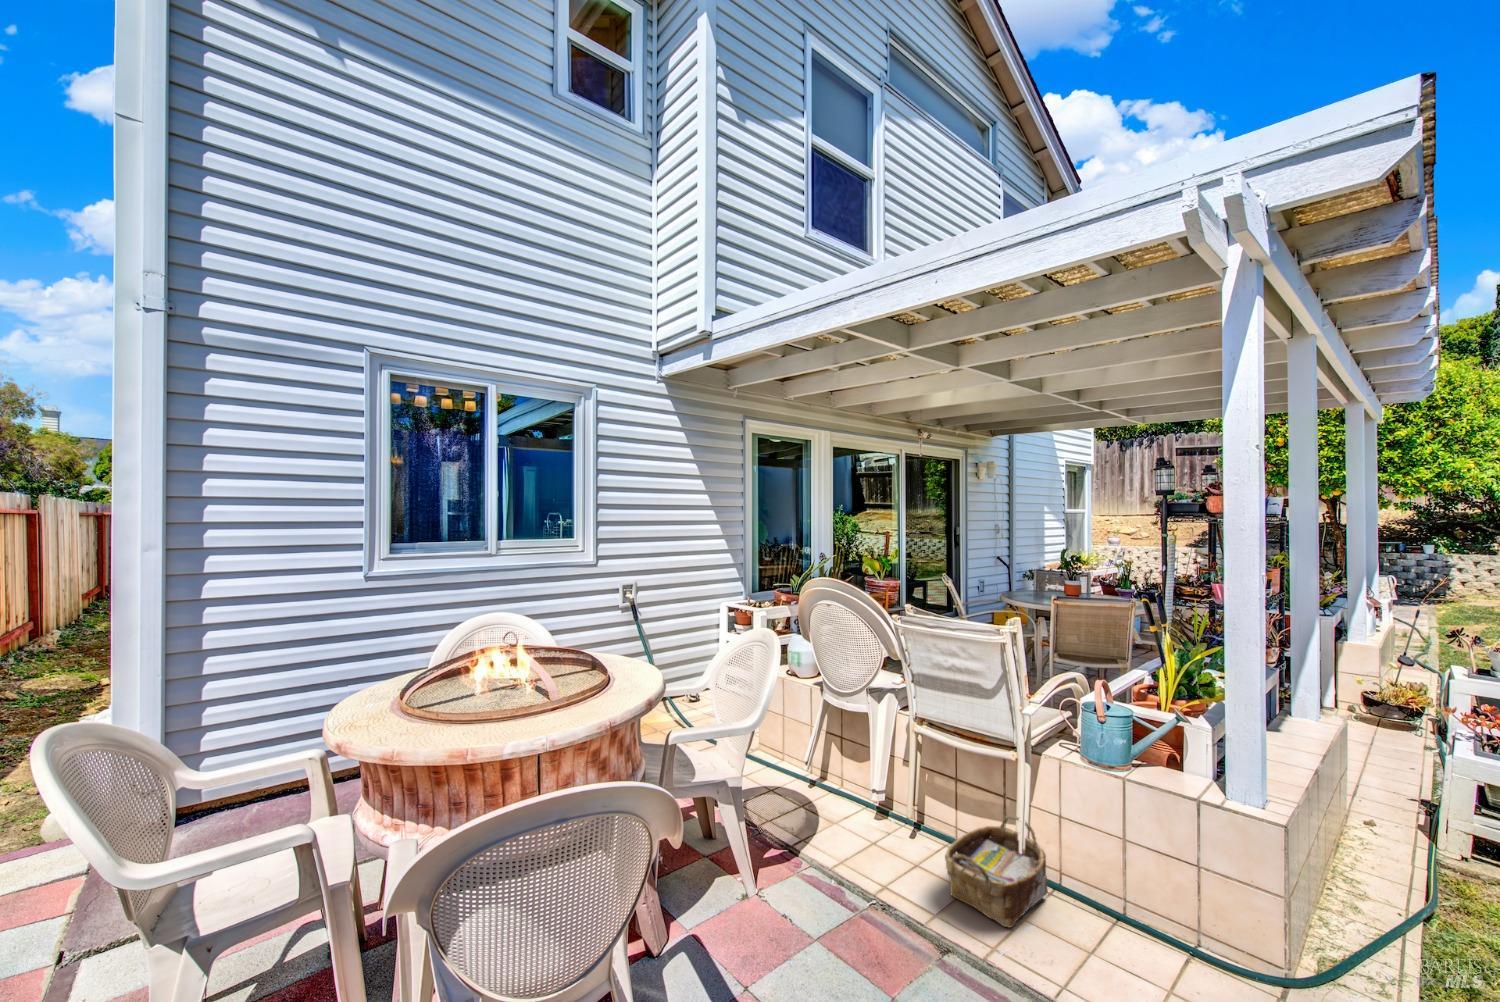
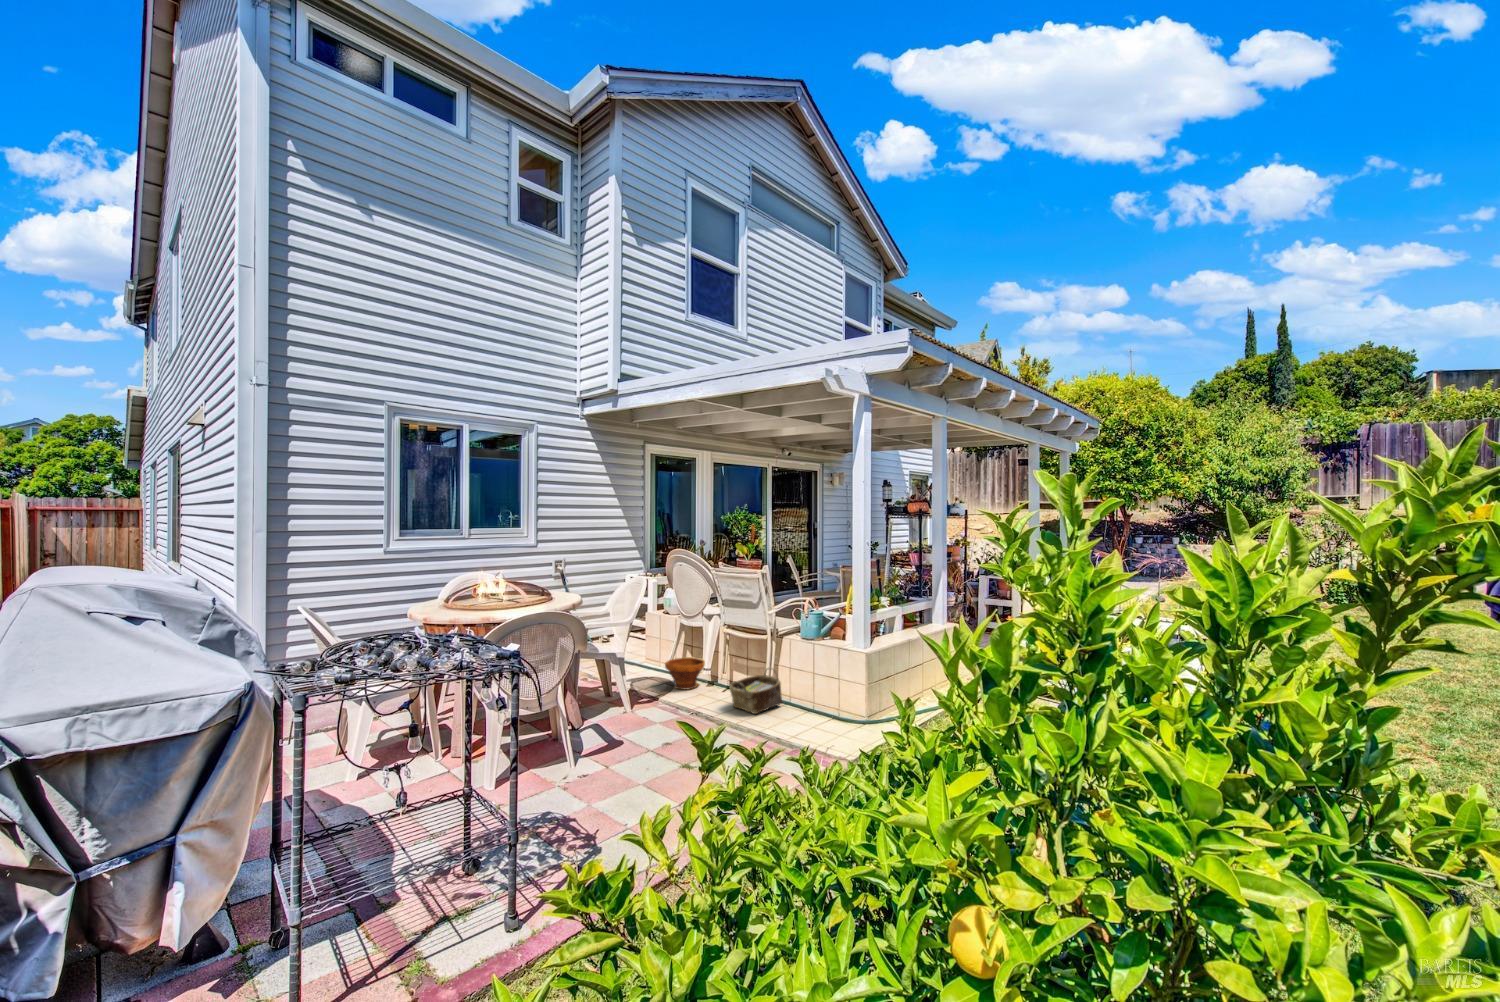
planter: none [804,763,874,831] -> present [665,657,705,690]

